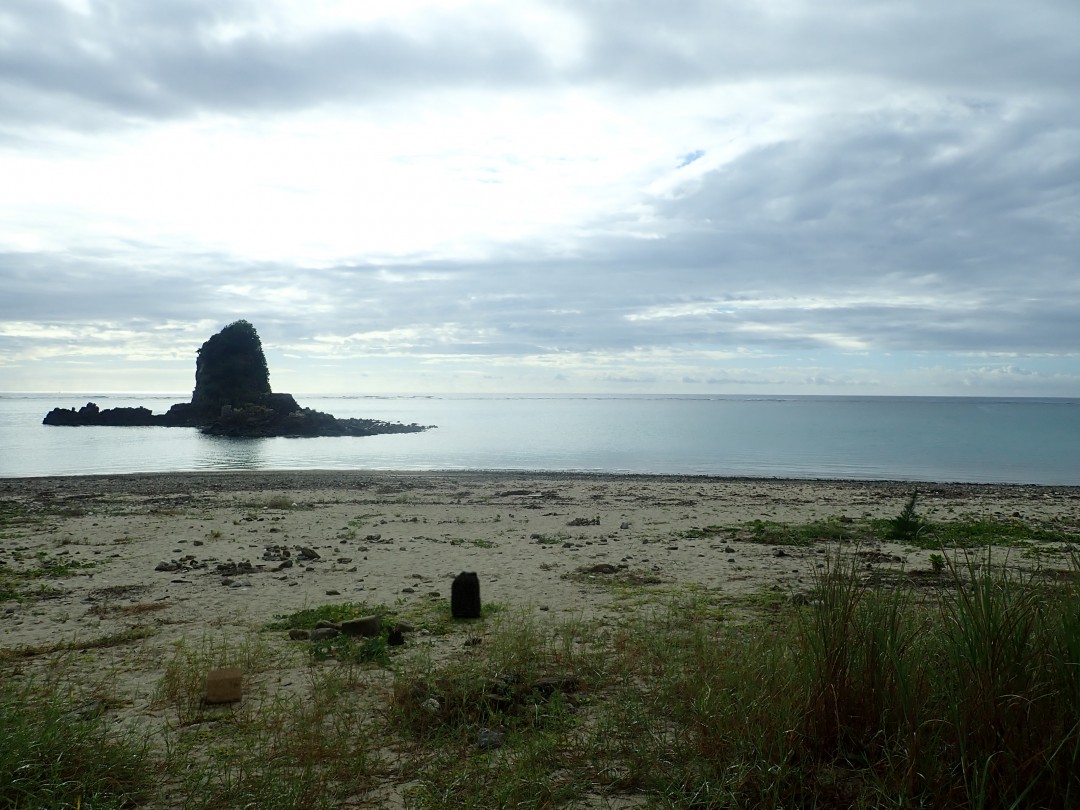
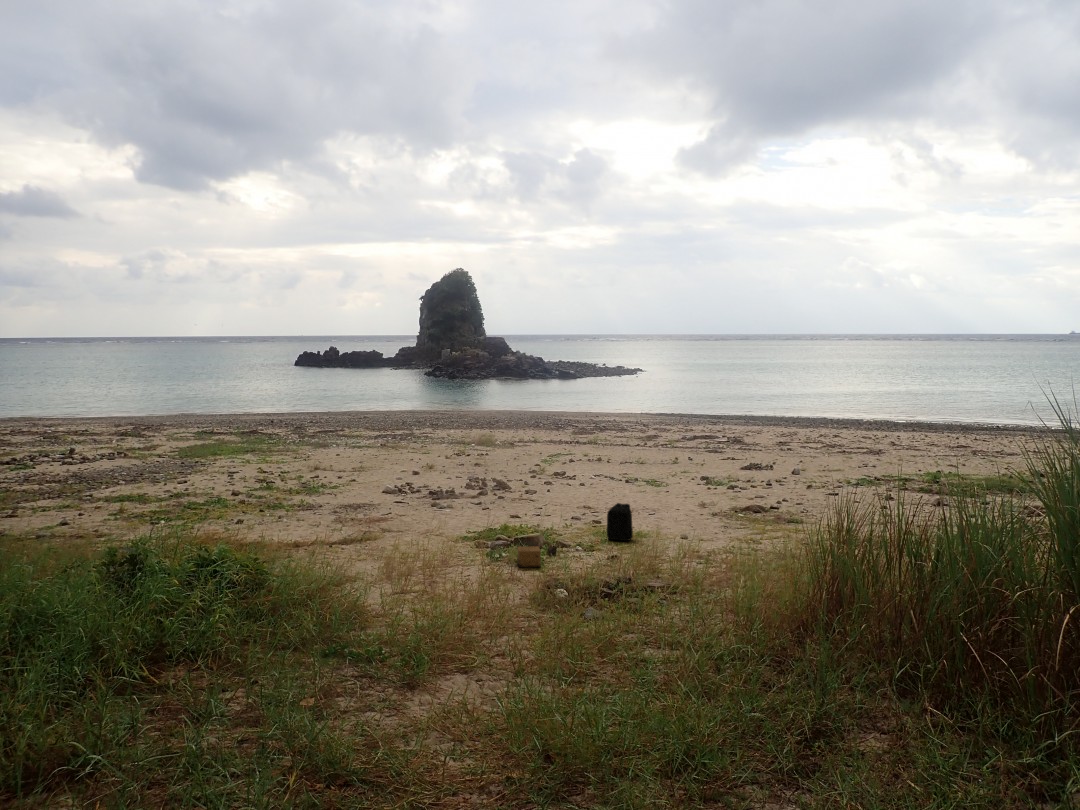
cardboard box: present [207,668,242,705] -> present [518,546,541,568]

